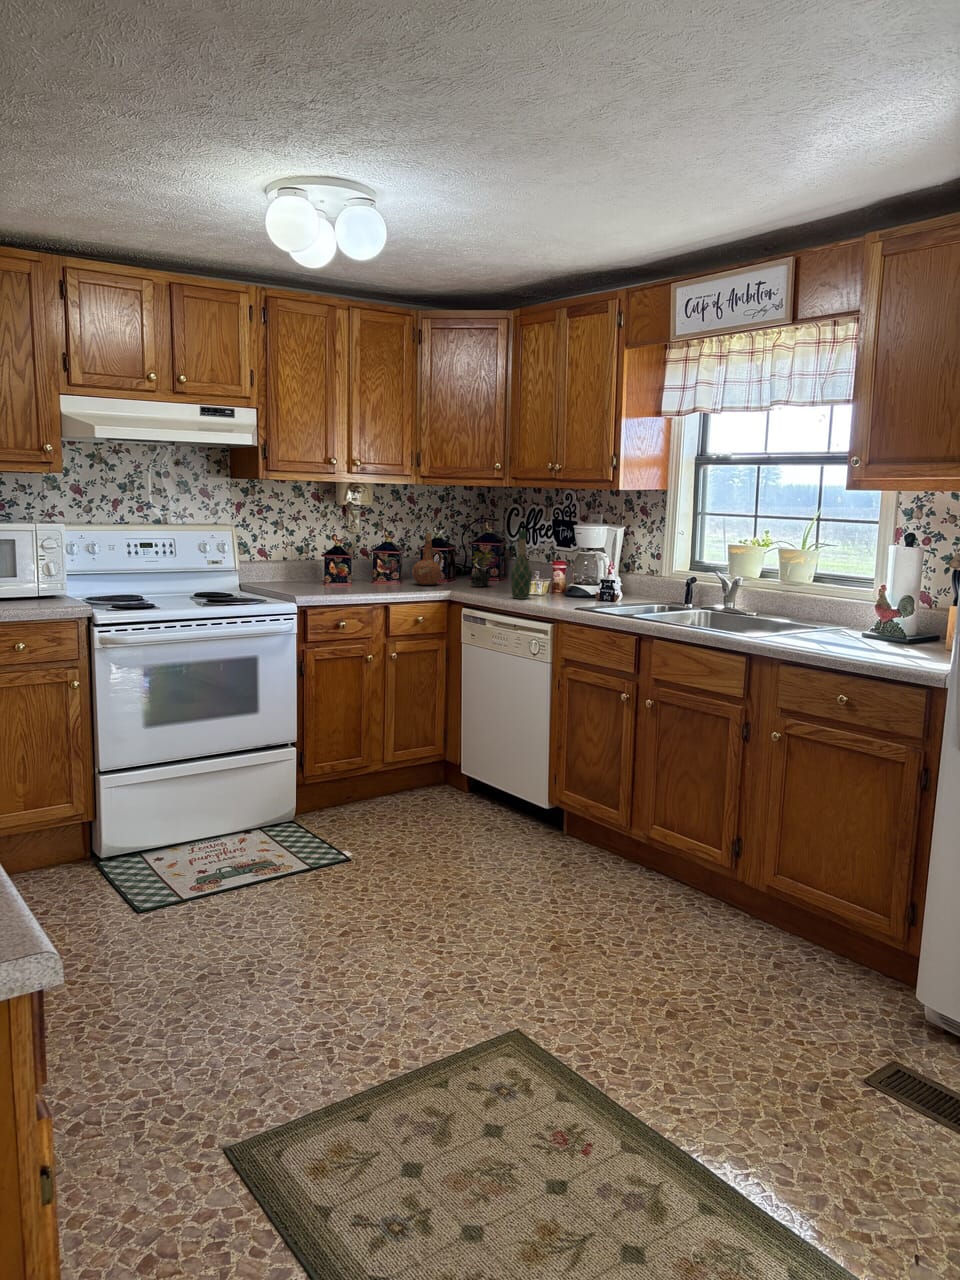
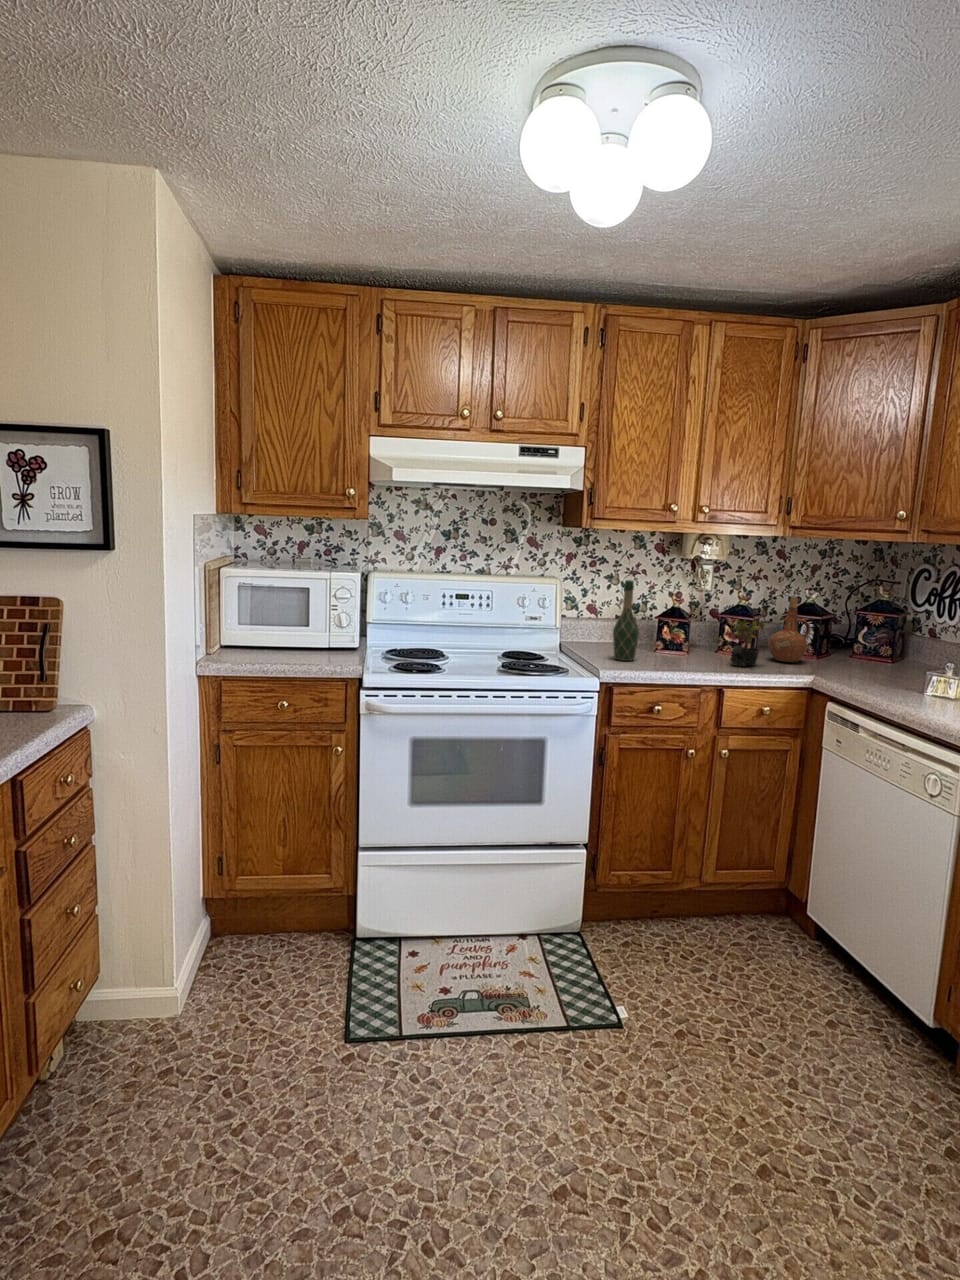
wine bottle: present [511,530,532,599] -> present [613,580,639,661]
succulent plant: present [471,551,494,587] -> present [731,620,767,666]

